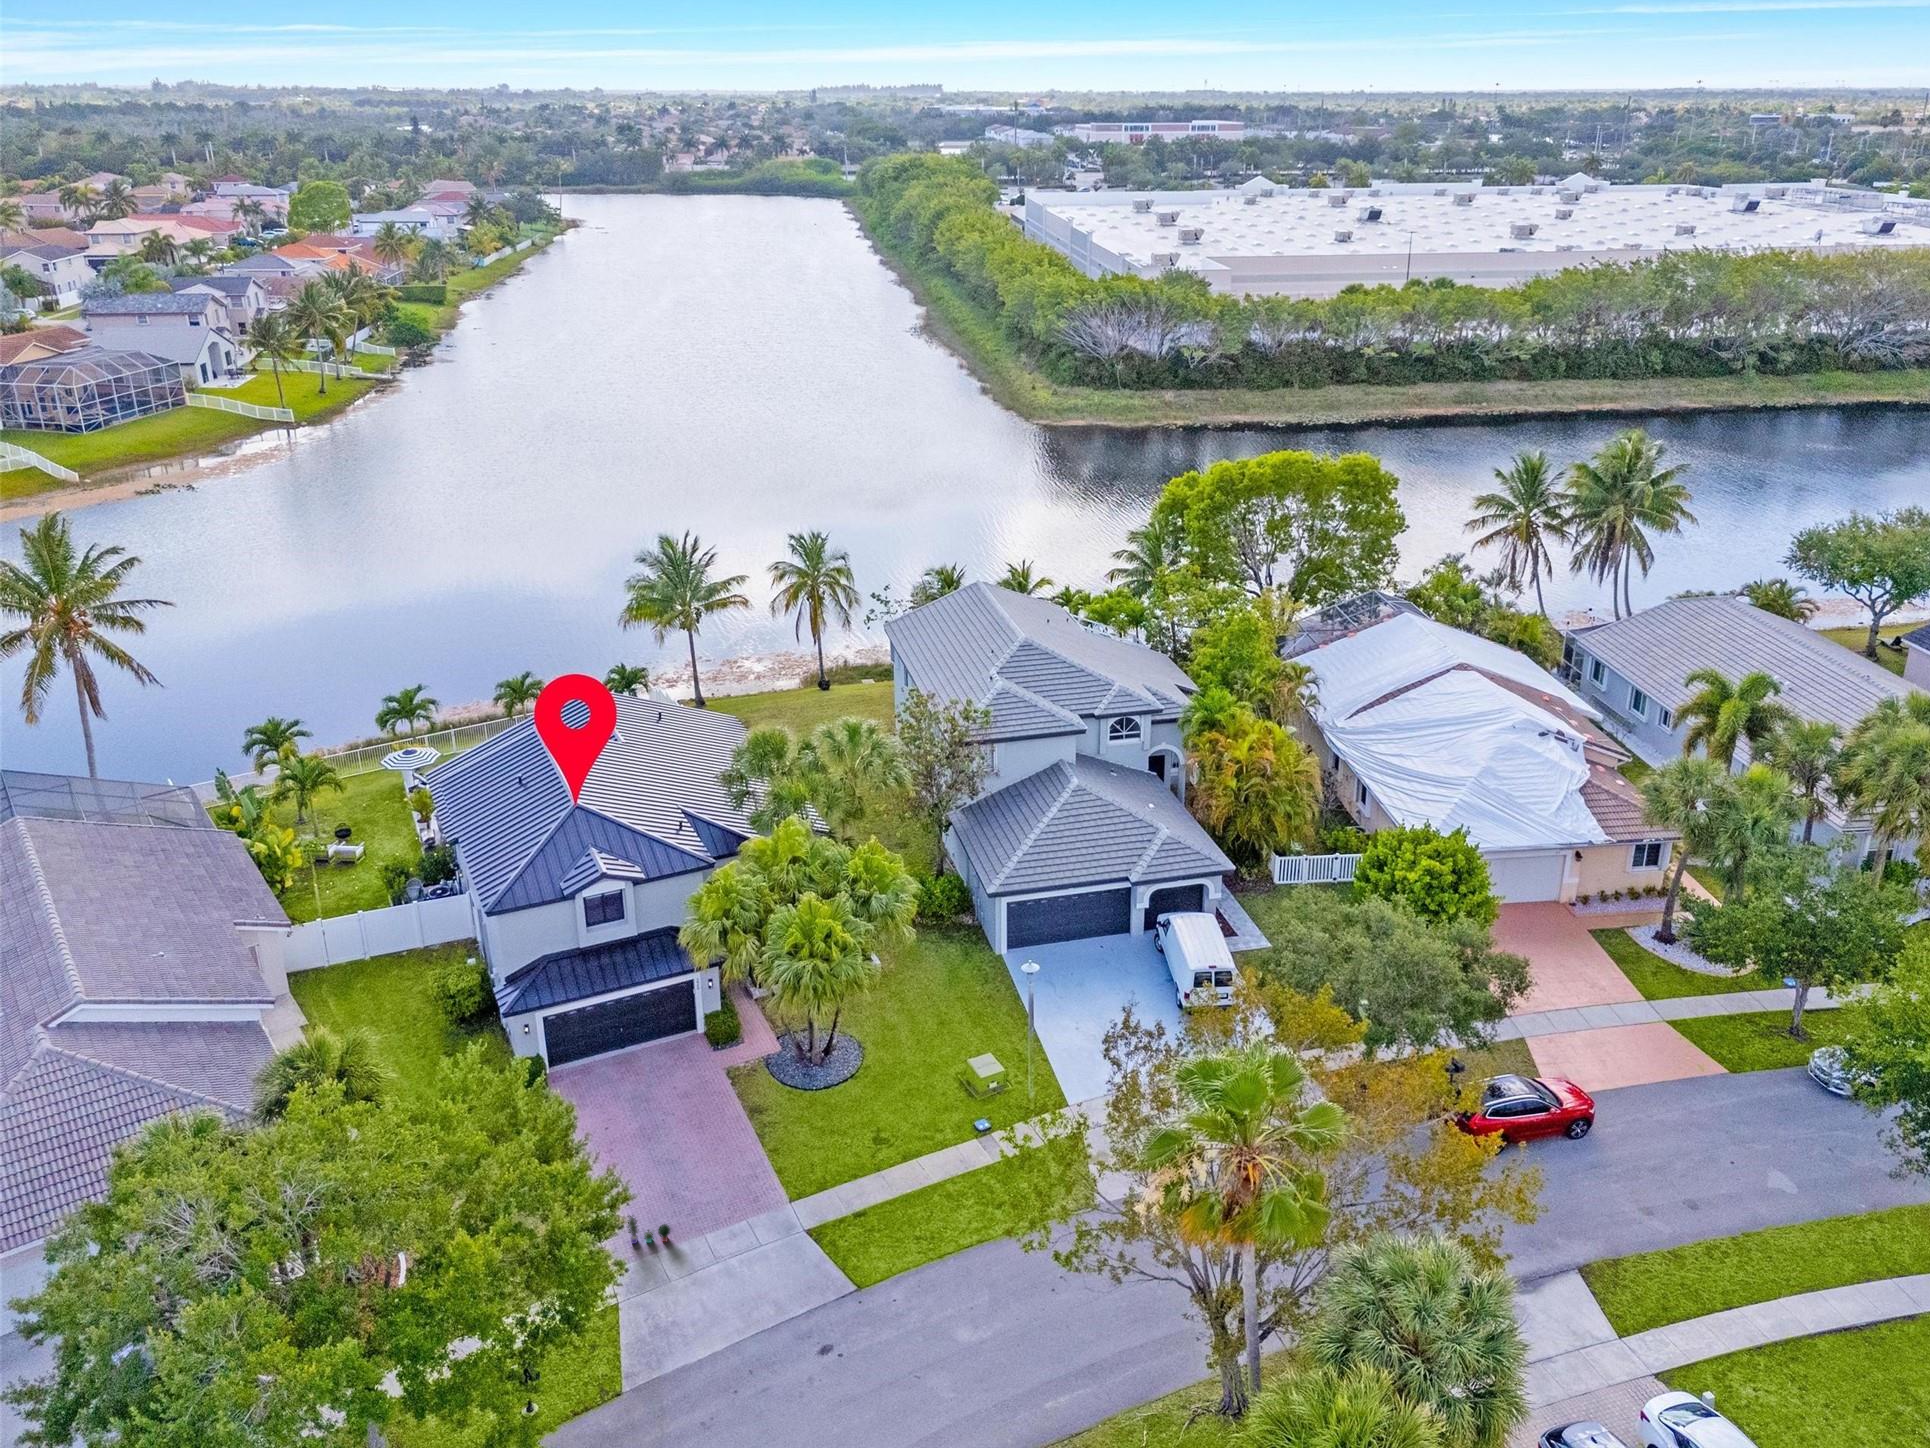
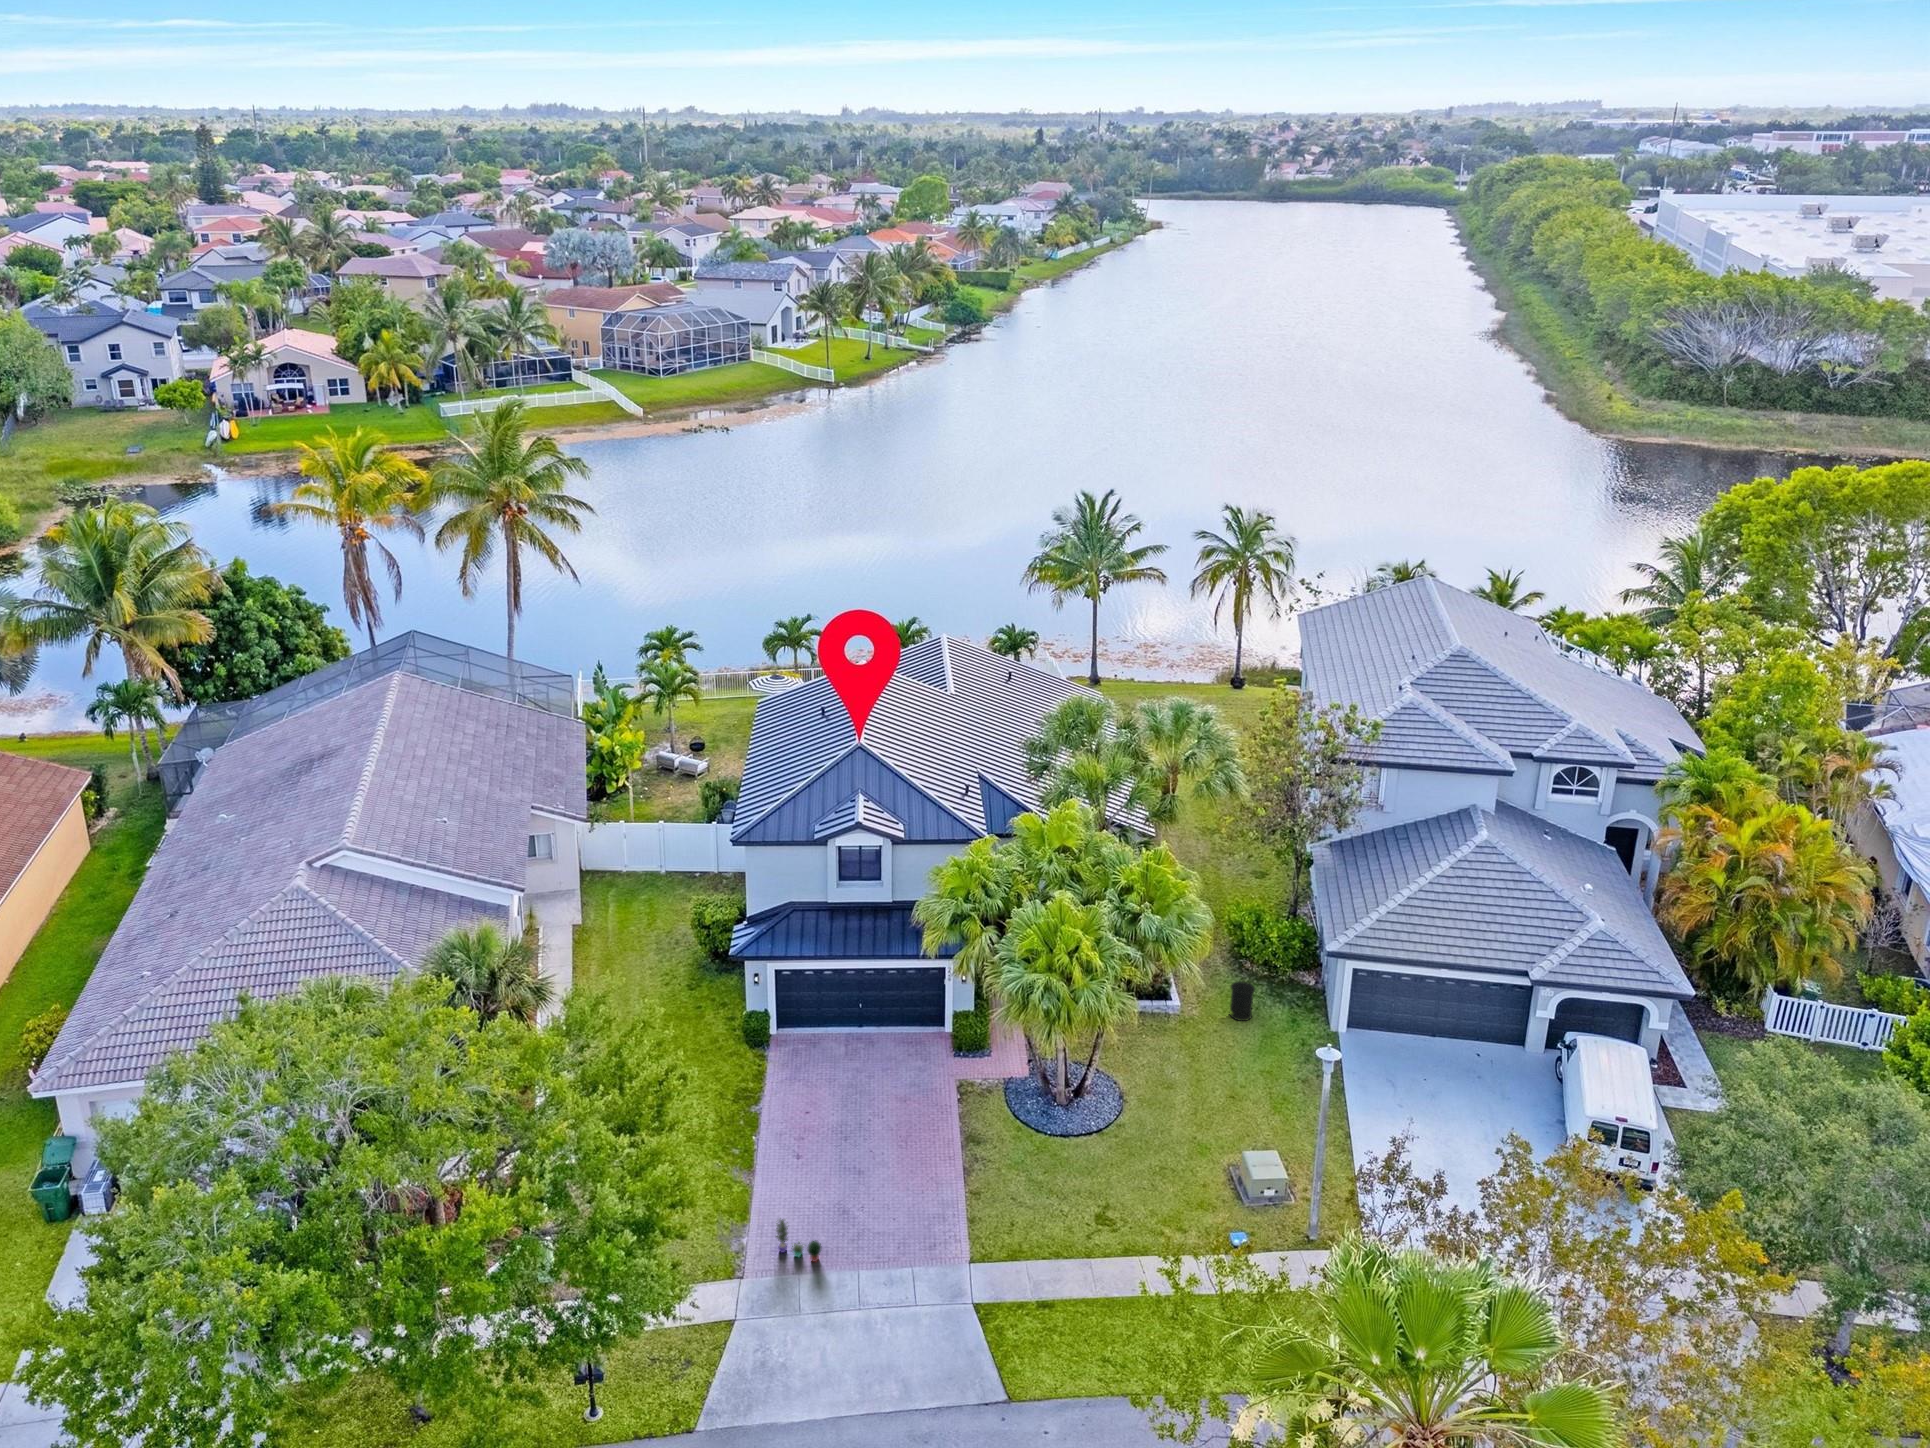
trash can: none [916,933,935,964] -> present [1230,981,1255,1021]

